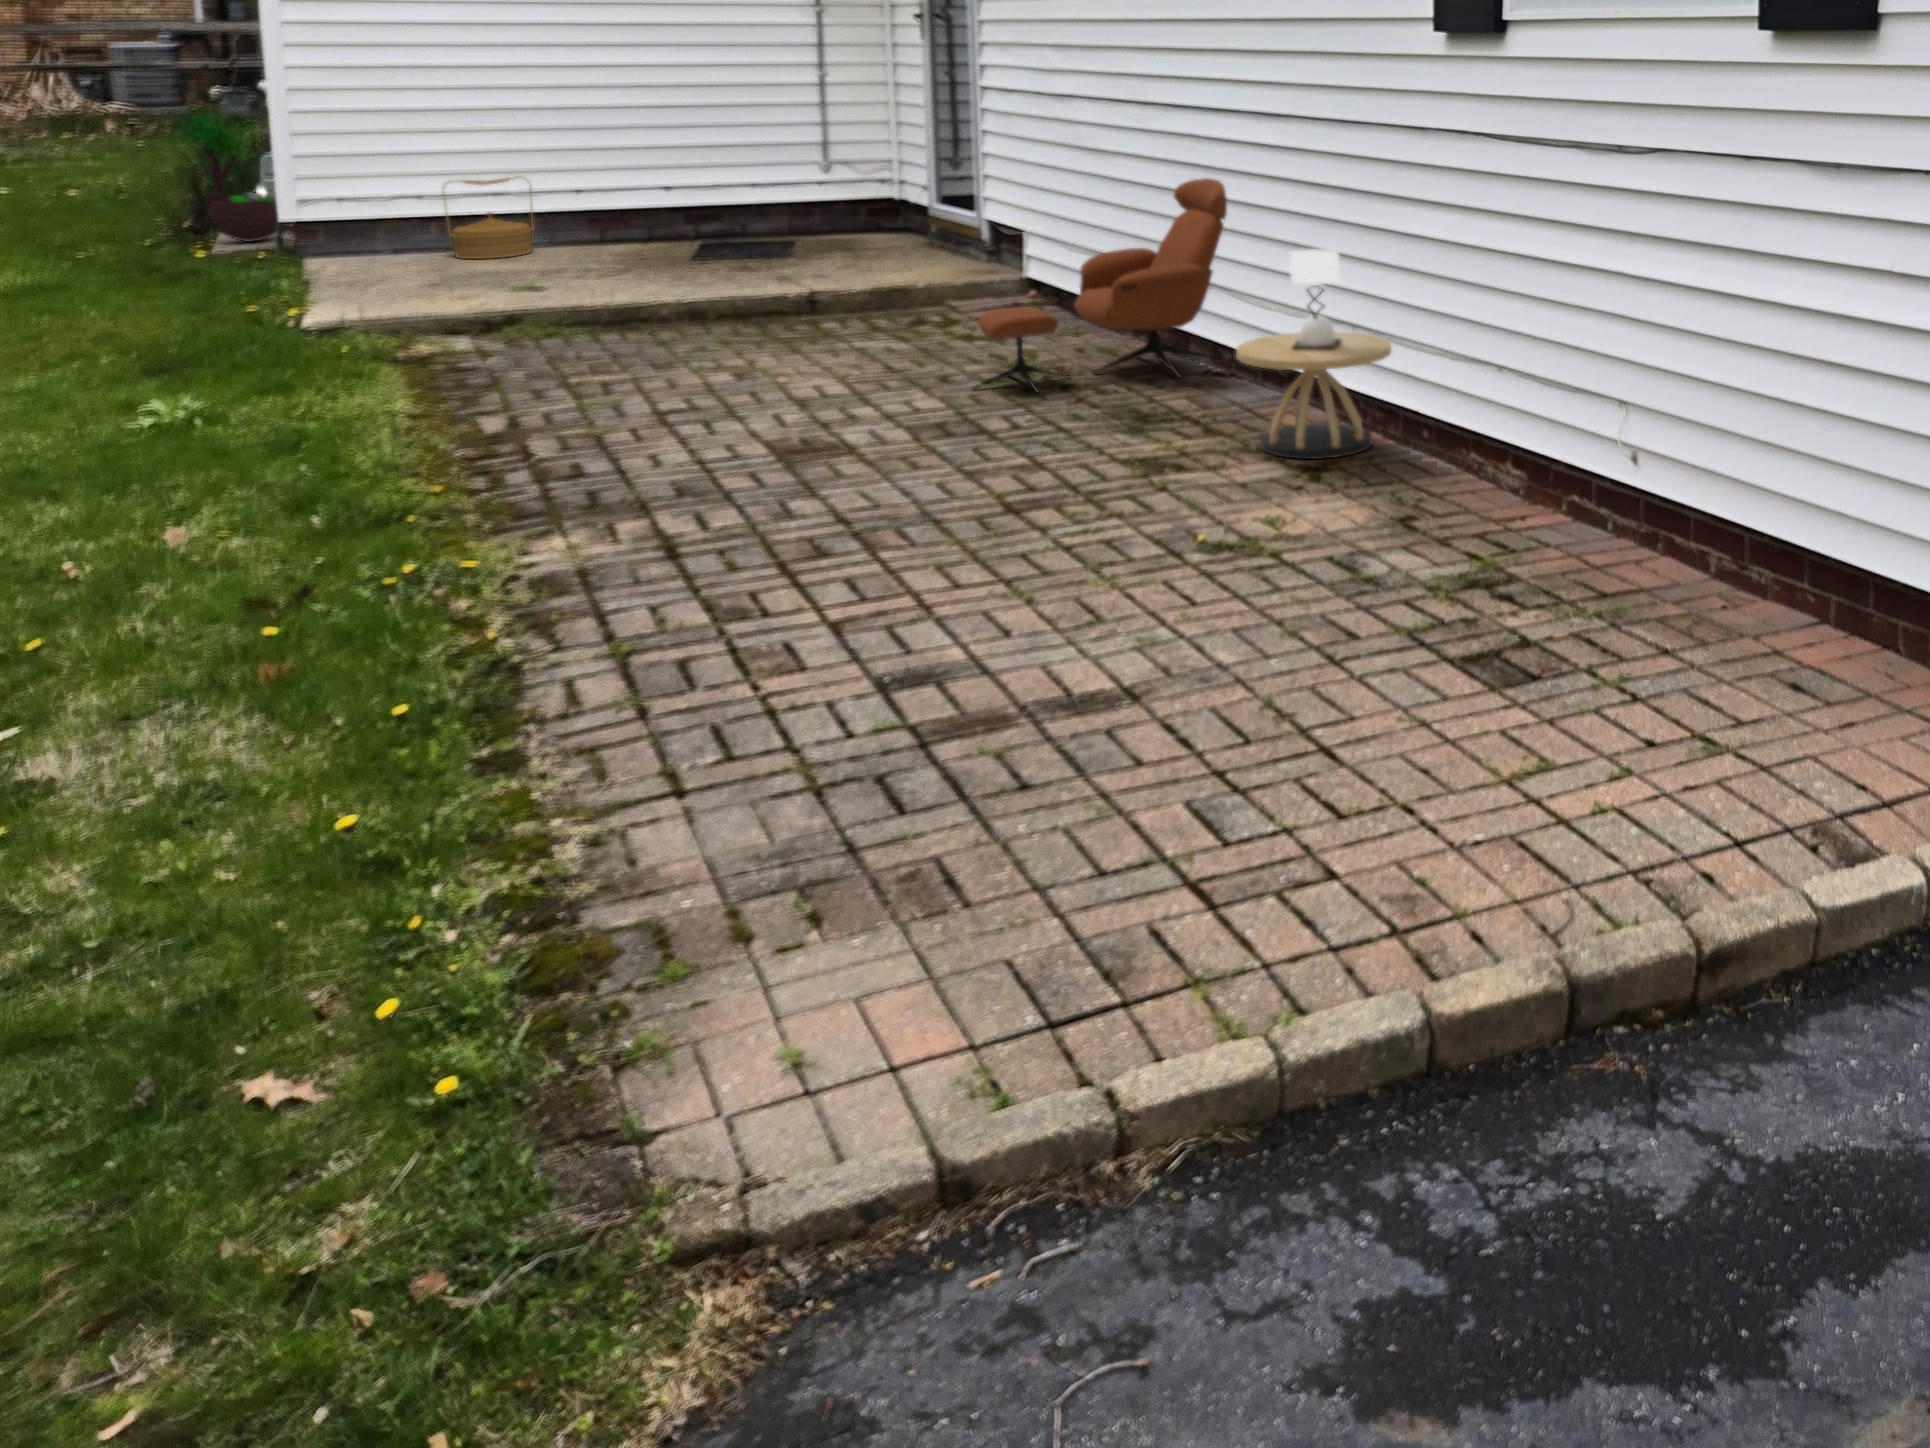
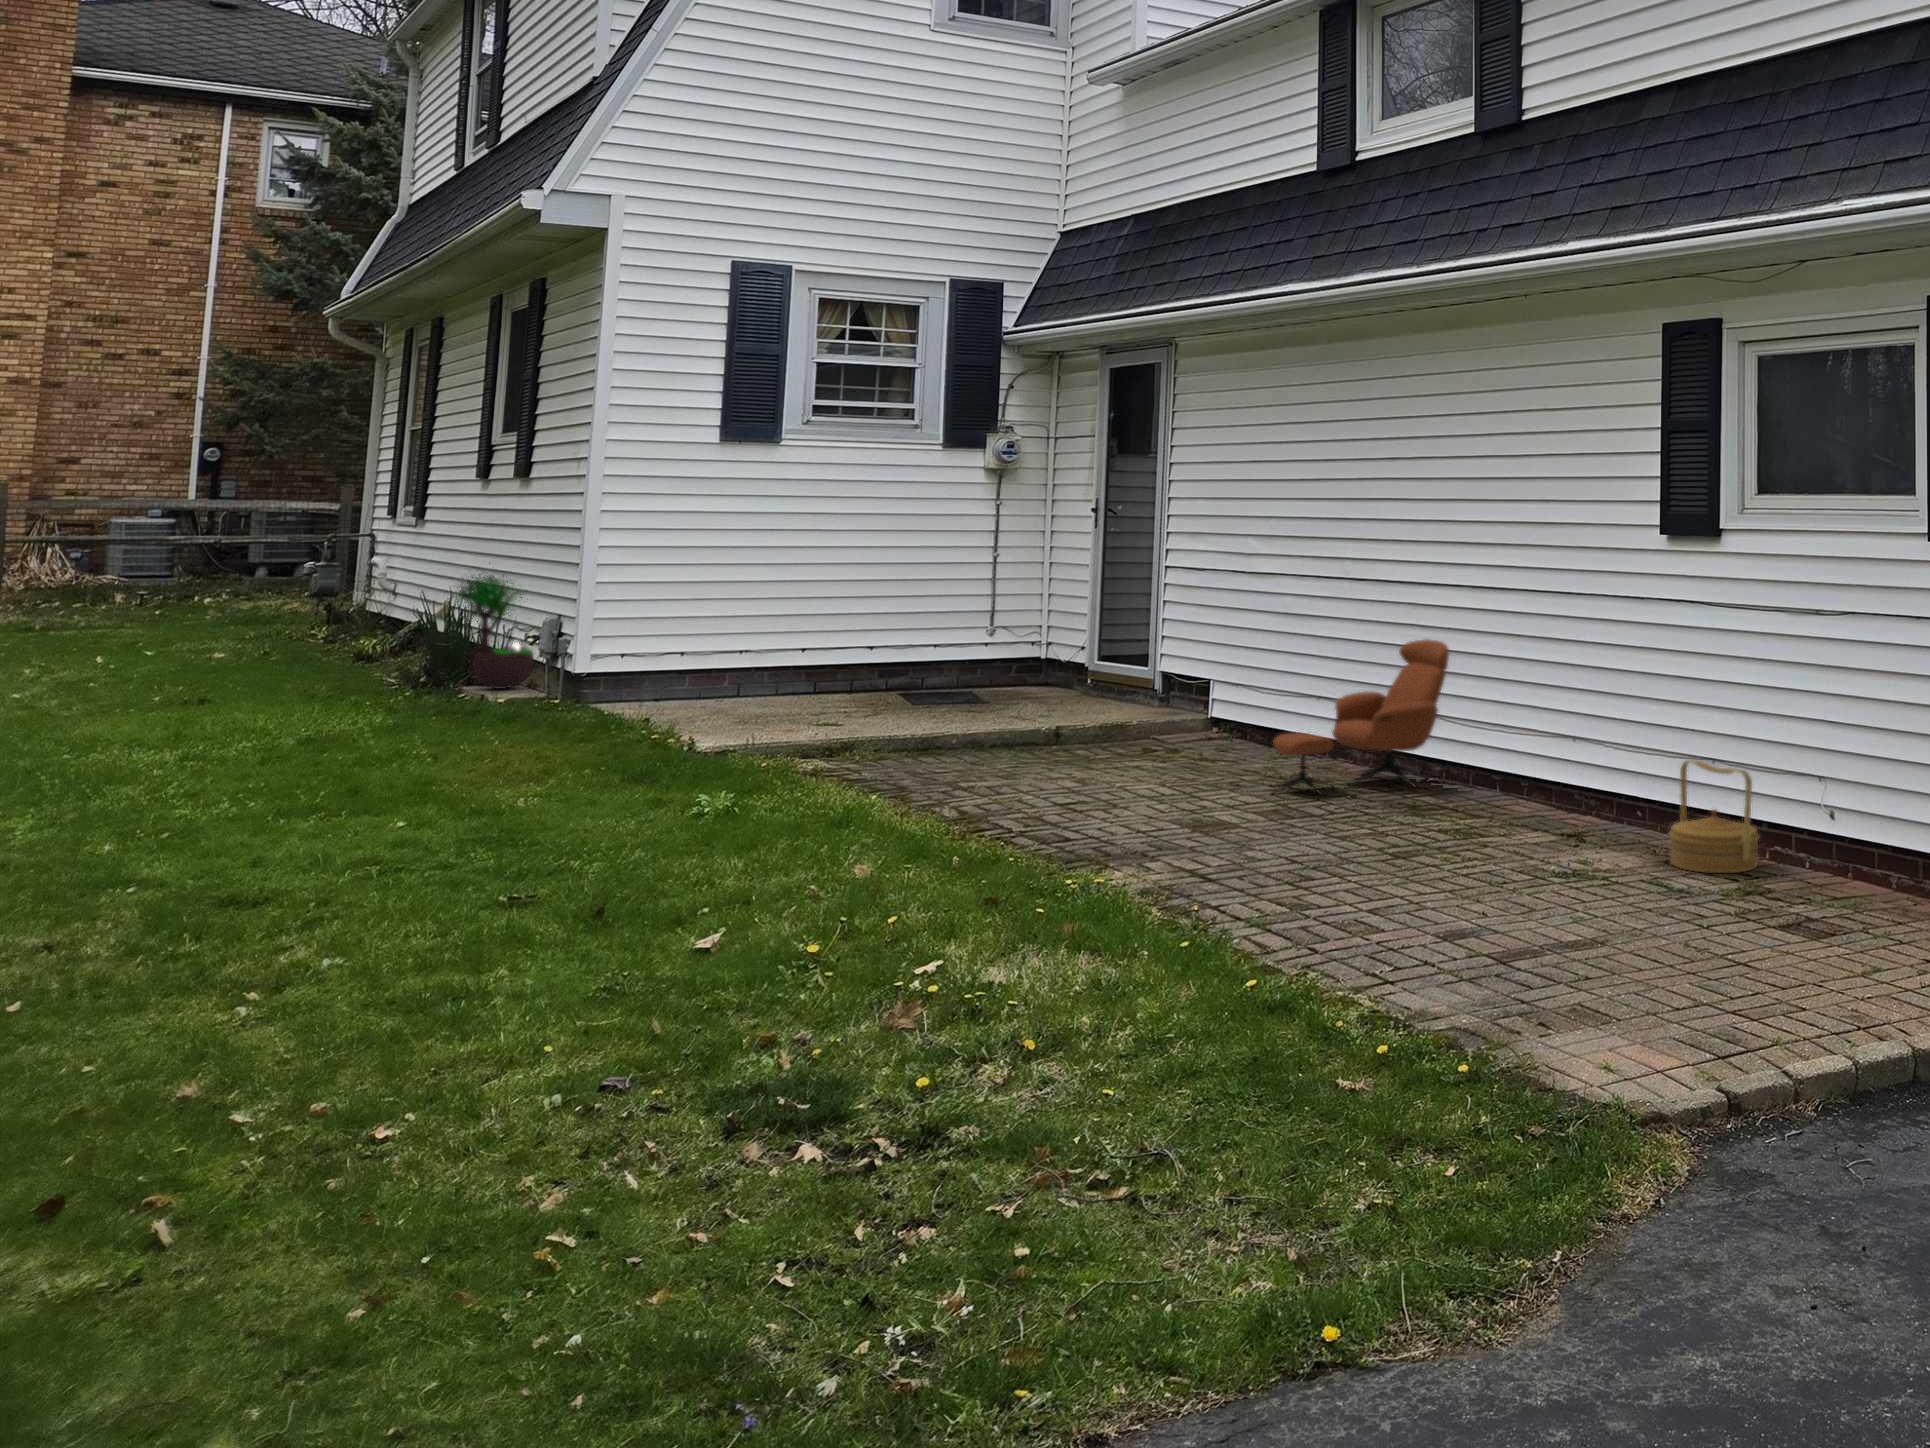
woven basket: present [442,178,534,259] -> present [1669,760,1759,873]
side table: present [1236,249,1391,459] -> none [1510,686,1618,834]

